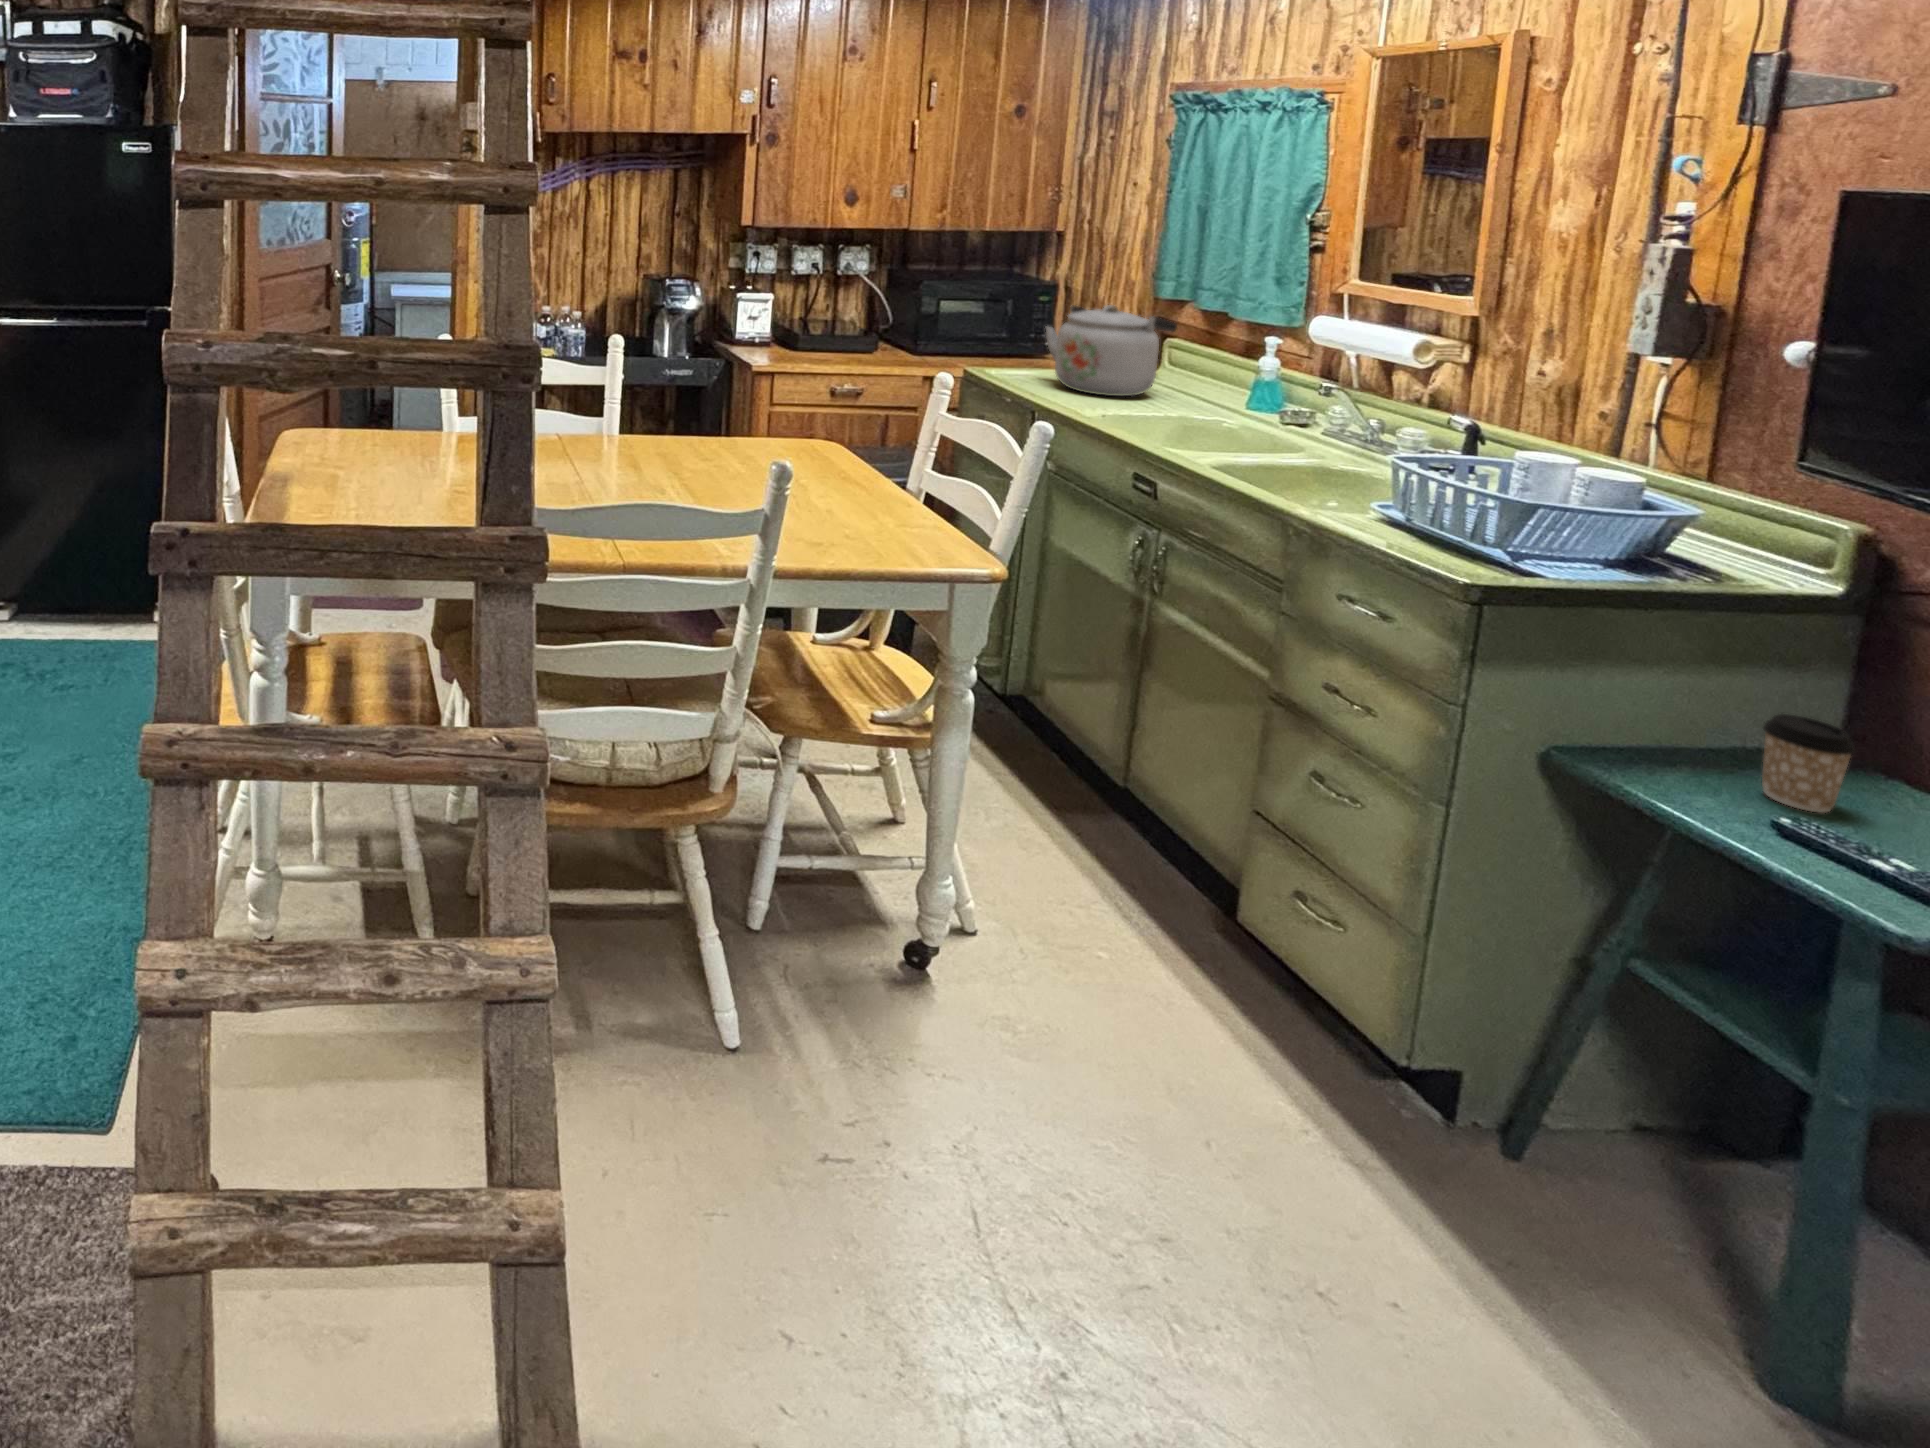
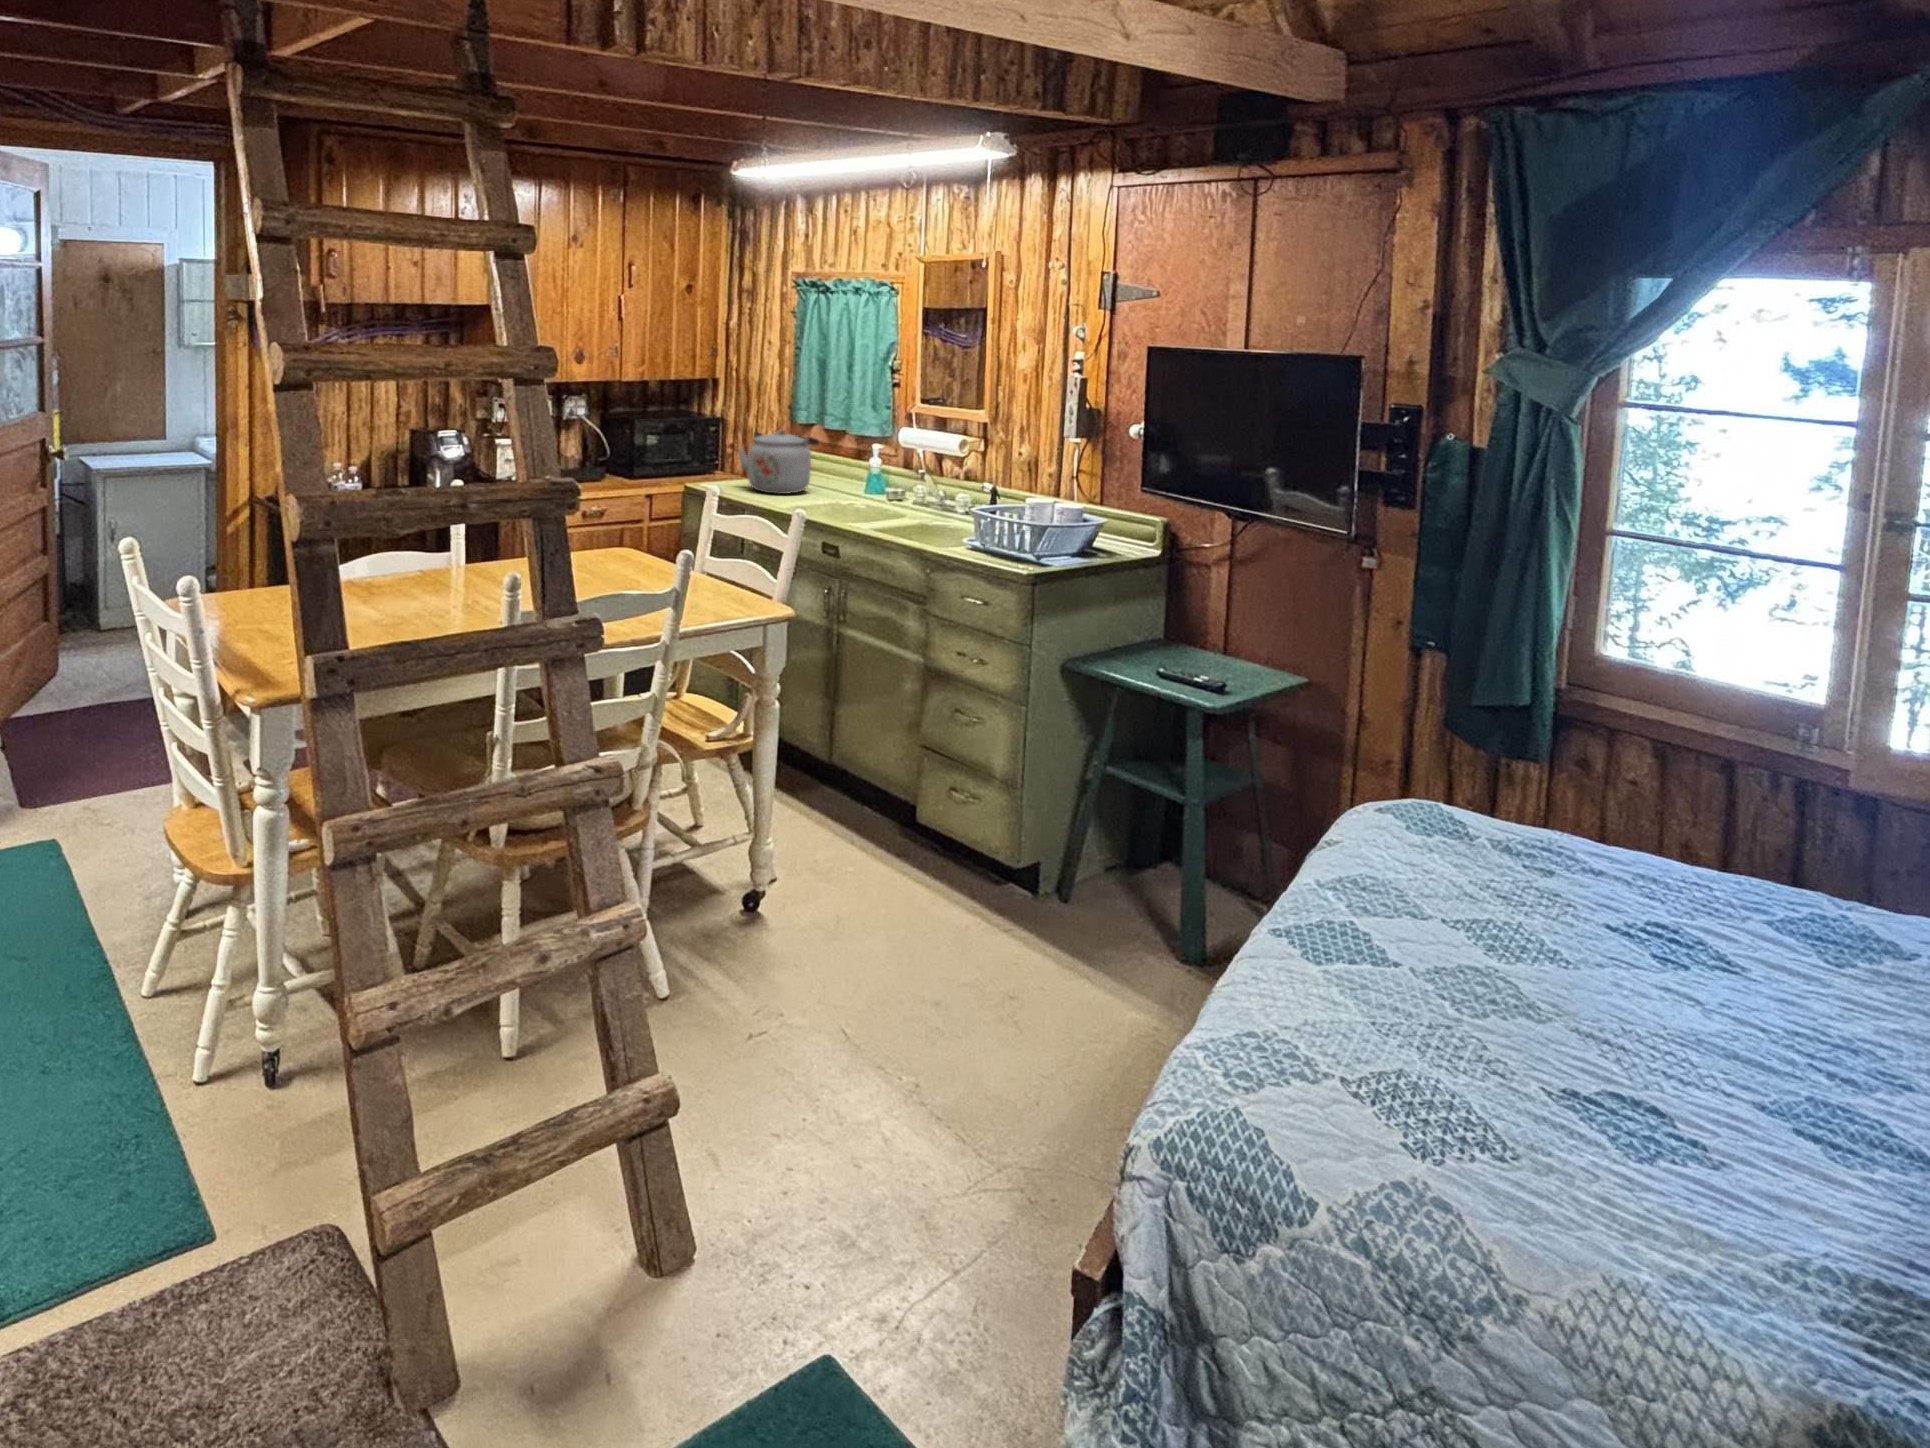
coffee cup: present [1762,714,1855,813] -> none [1153,621,1188,670]

